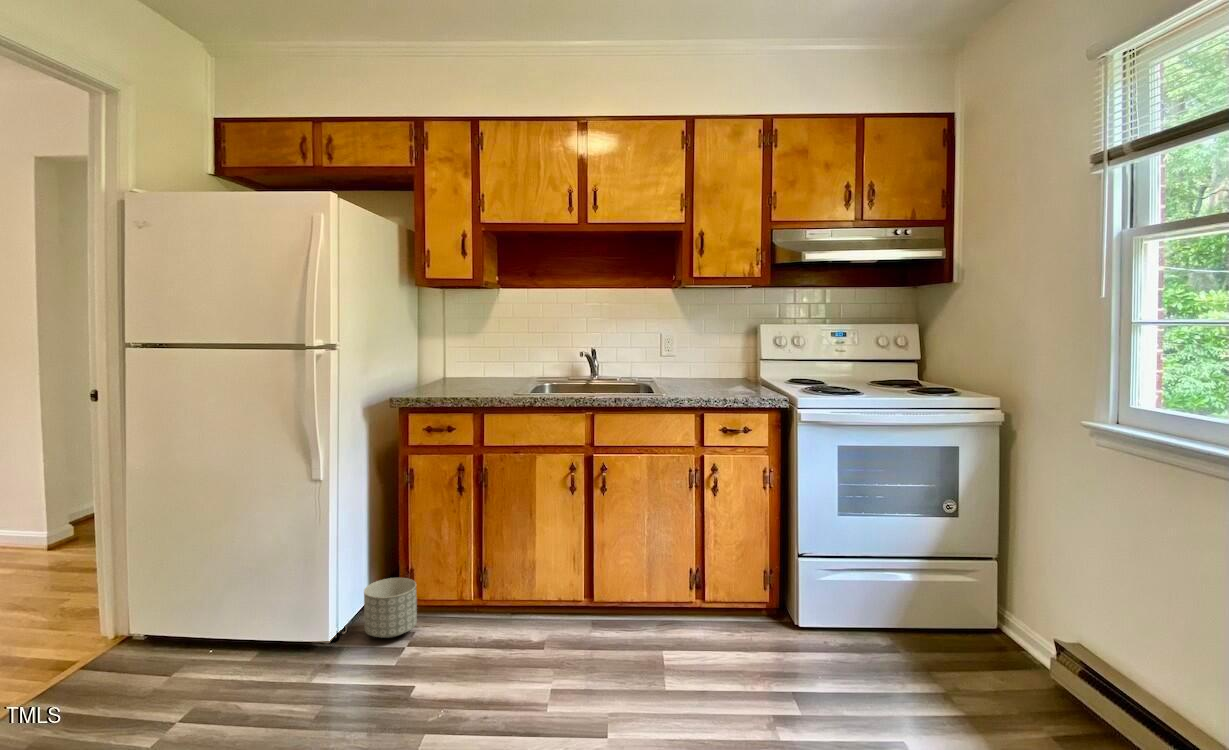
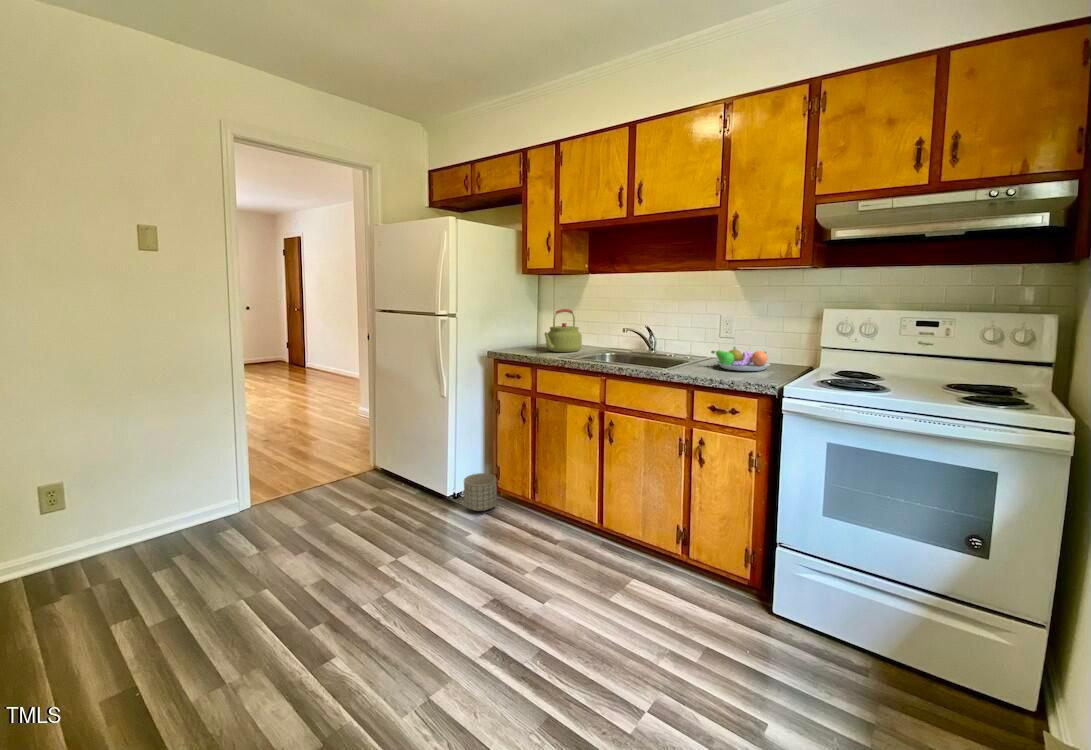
kettle: none [459,333,507,389] -> present [545,309,582,352]
fruit bowl: none [692,367,750,390] -> present [711,346,770,371]

